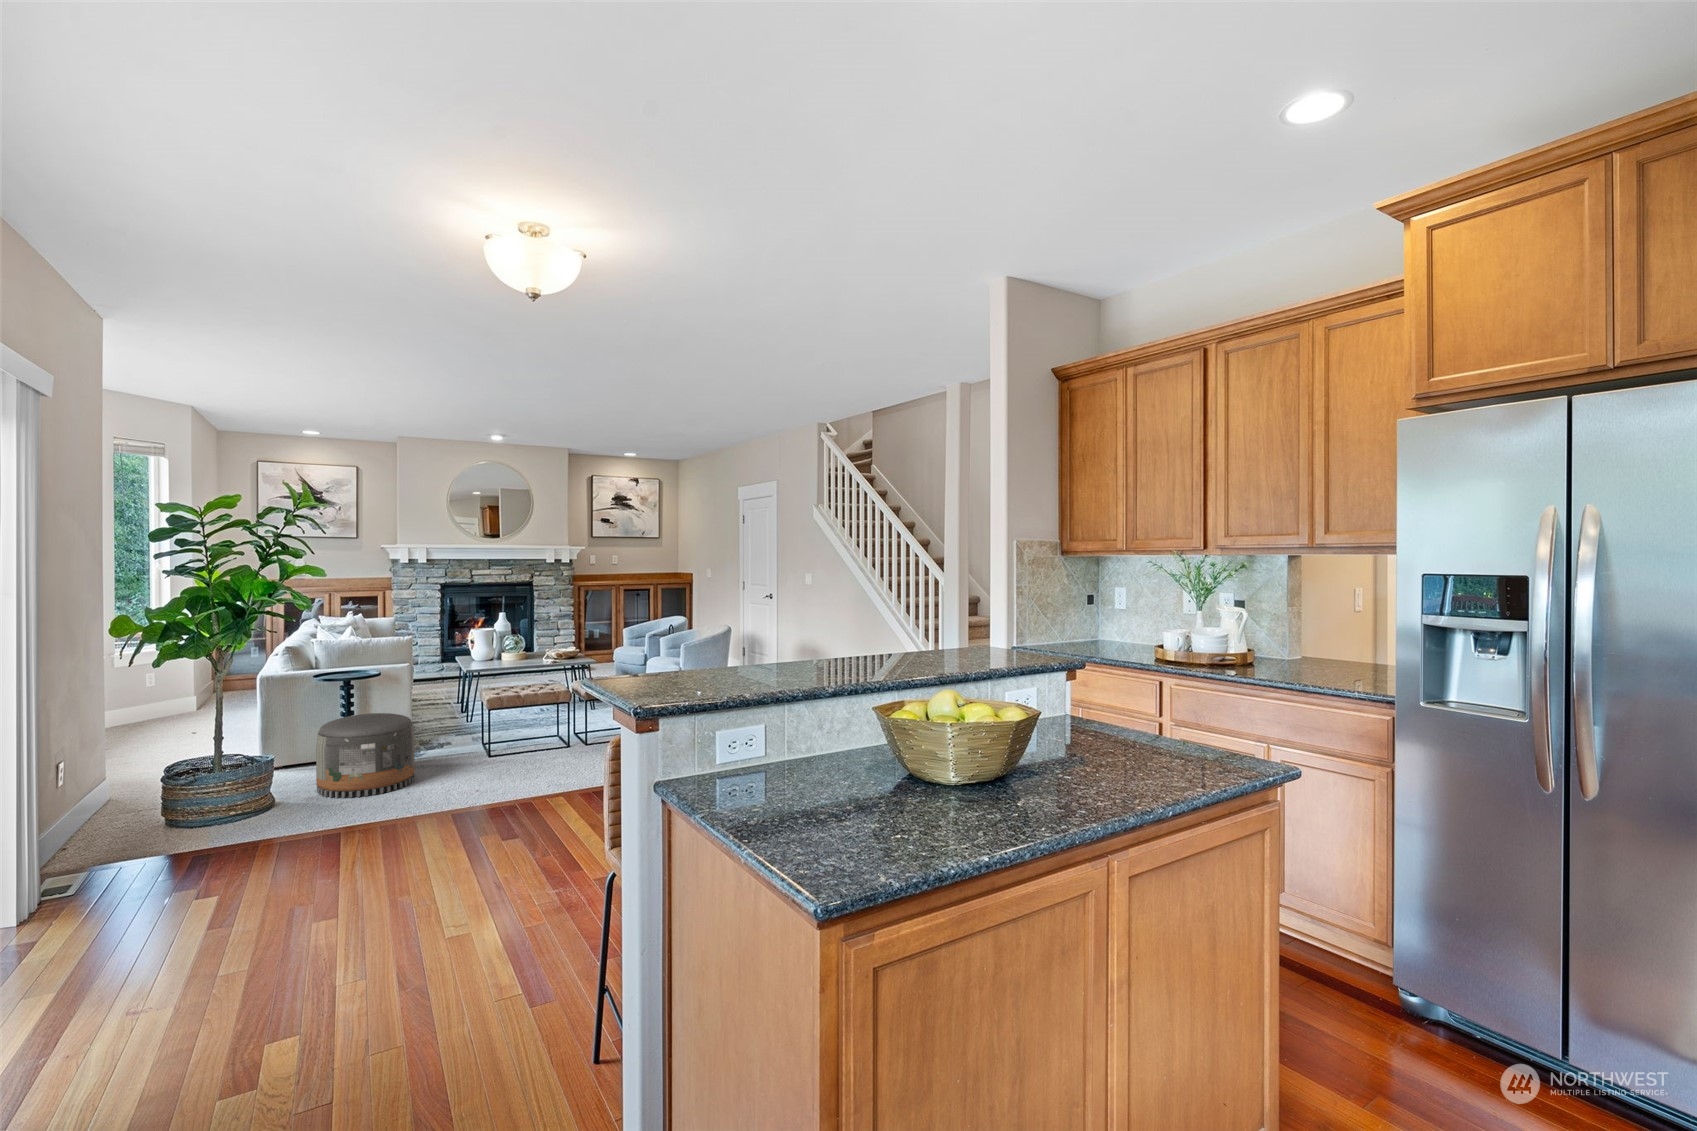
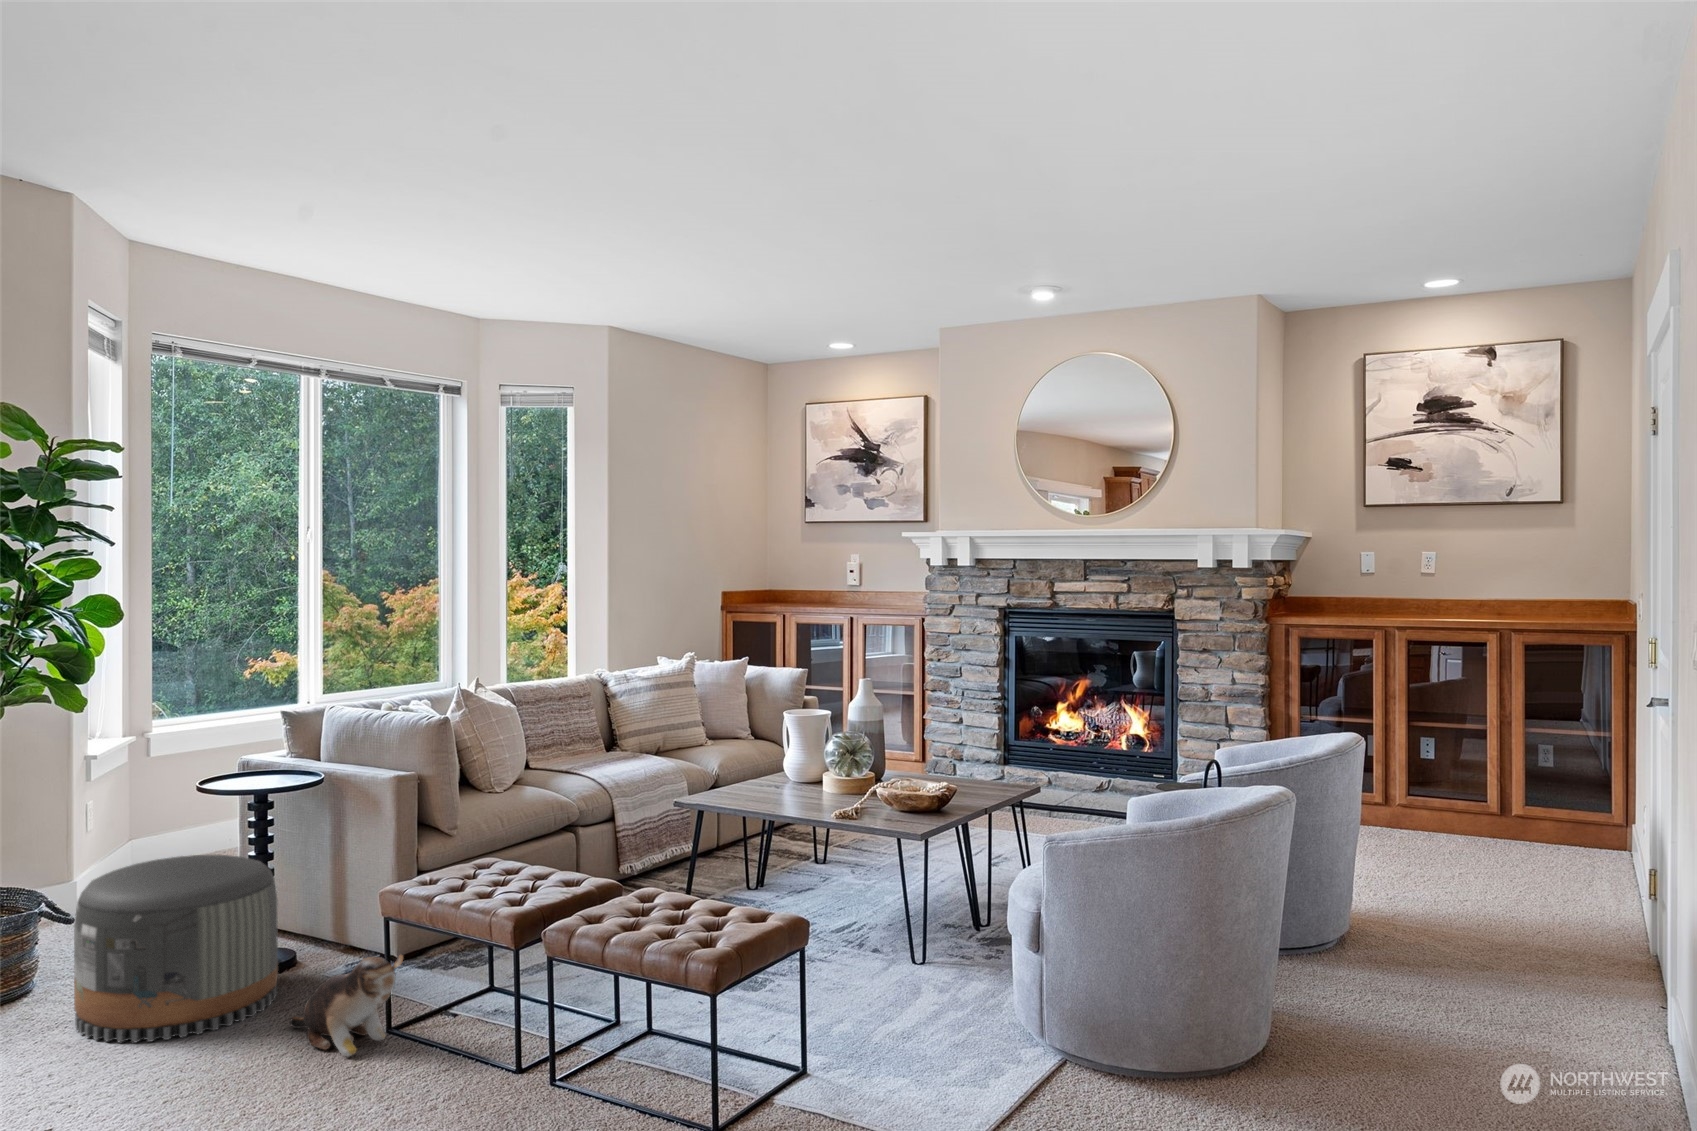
plush toy: none [441,723,516,771] -> present [290,955,403,1057]

